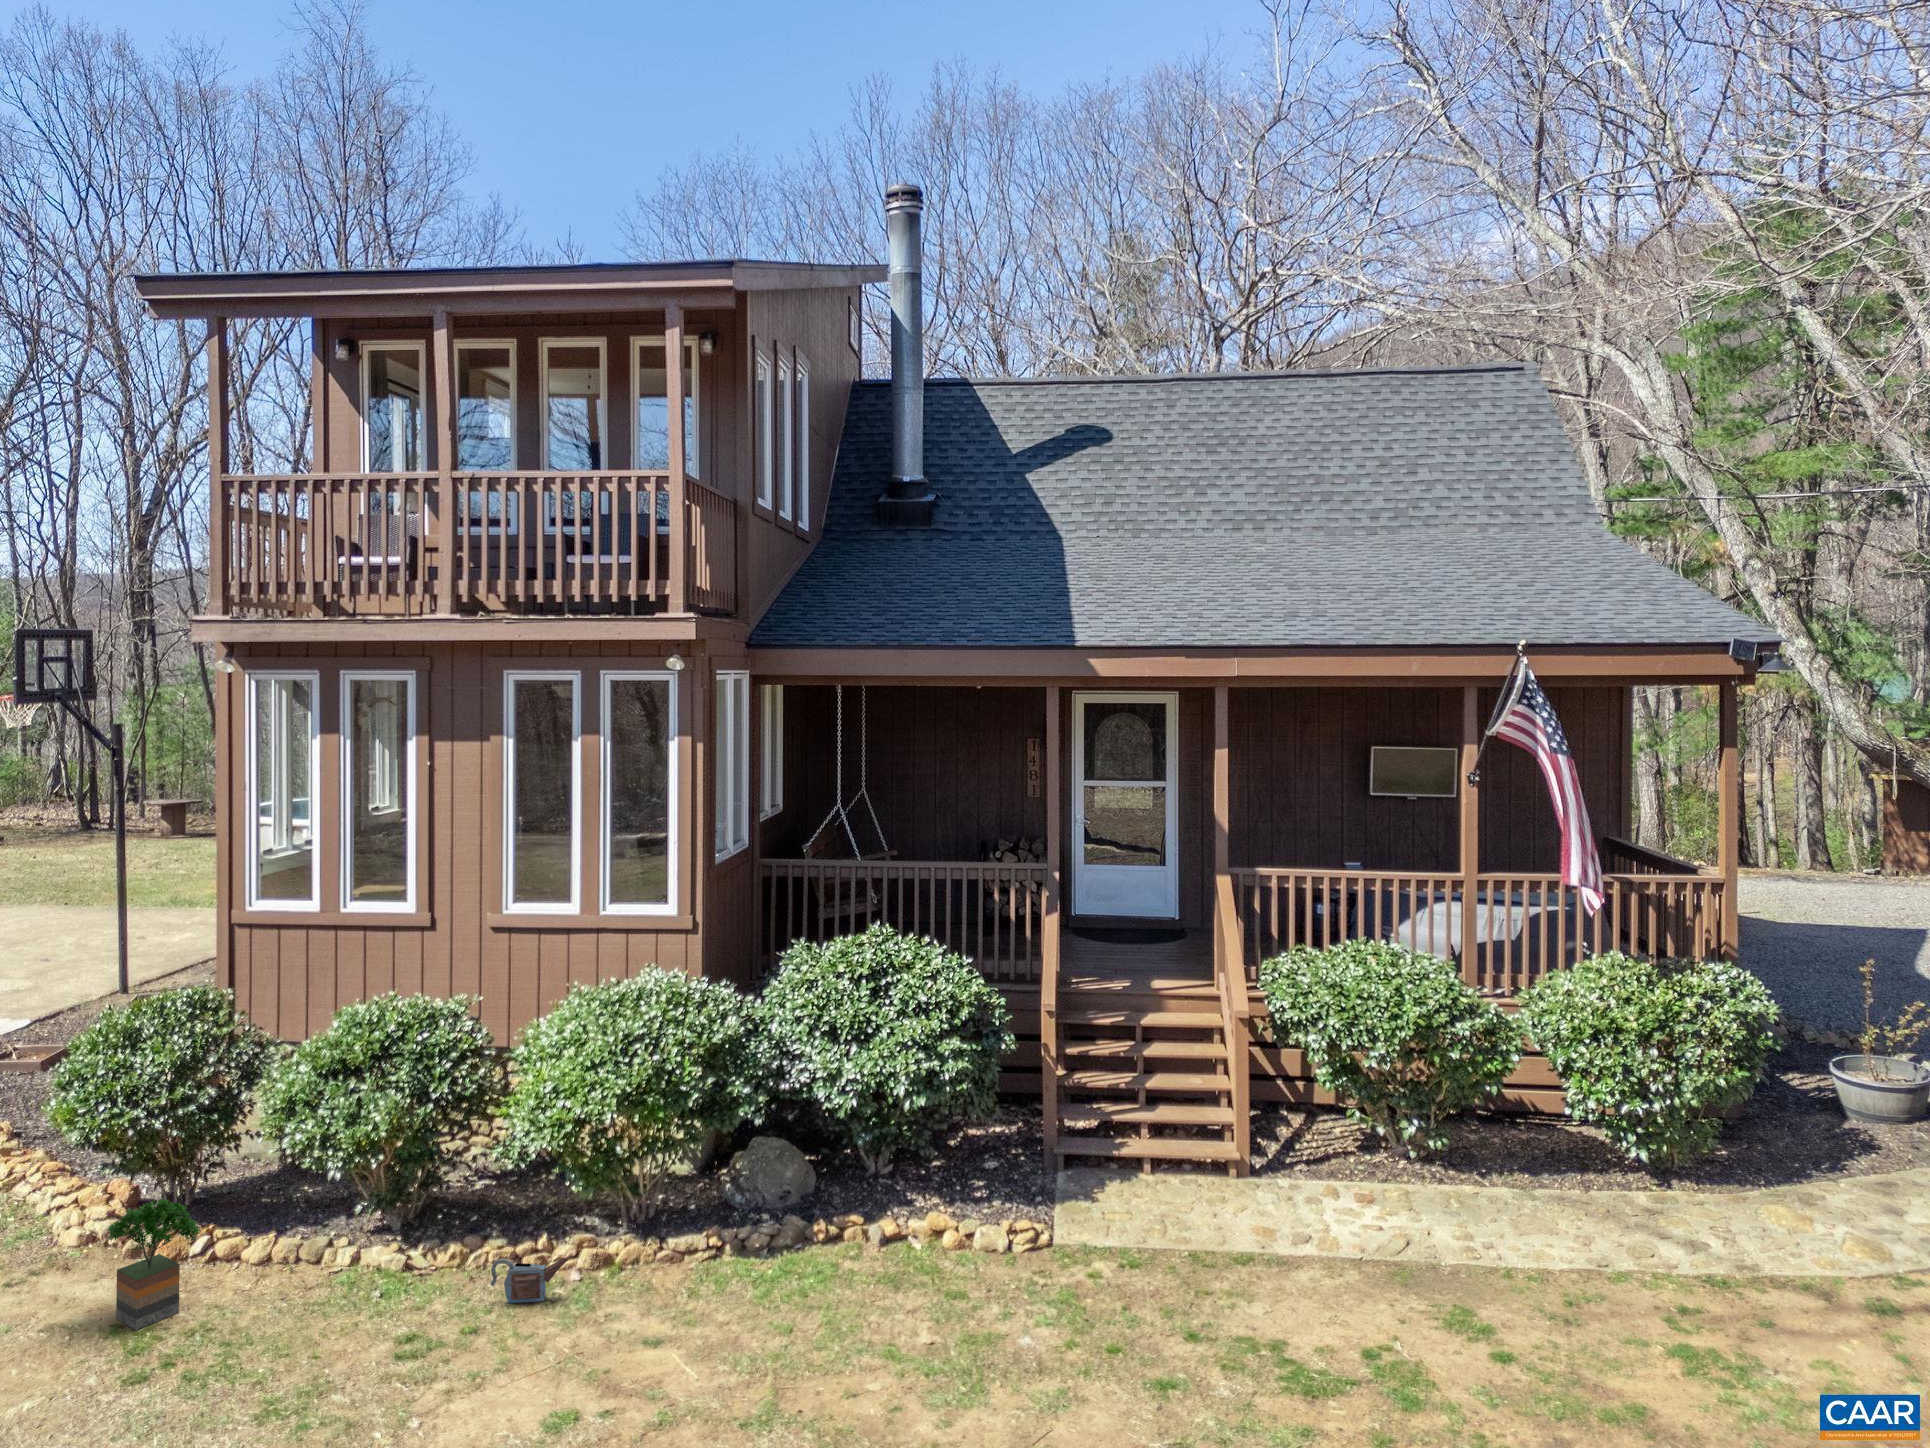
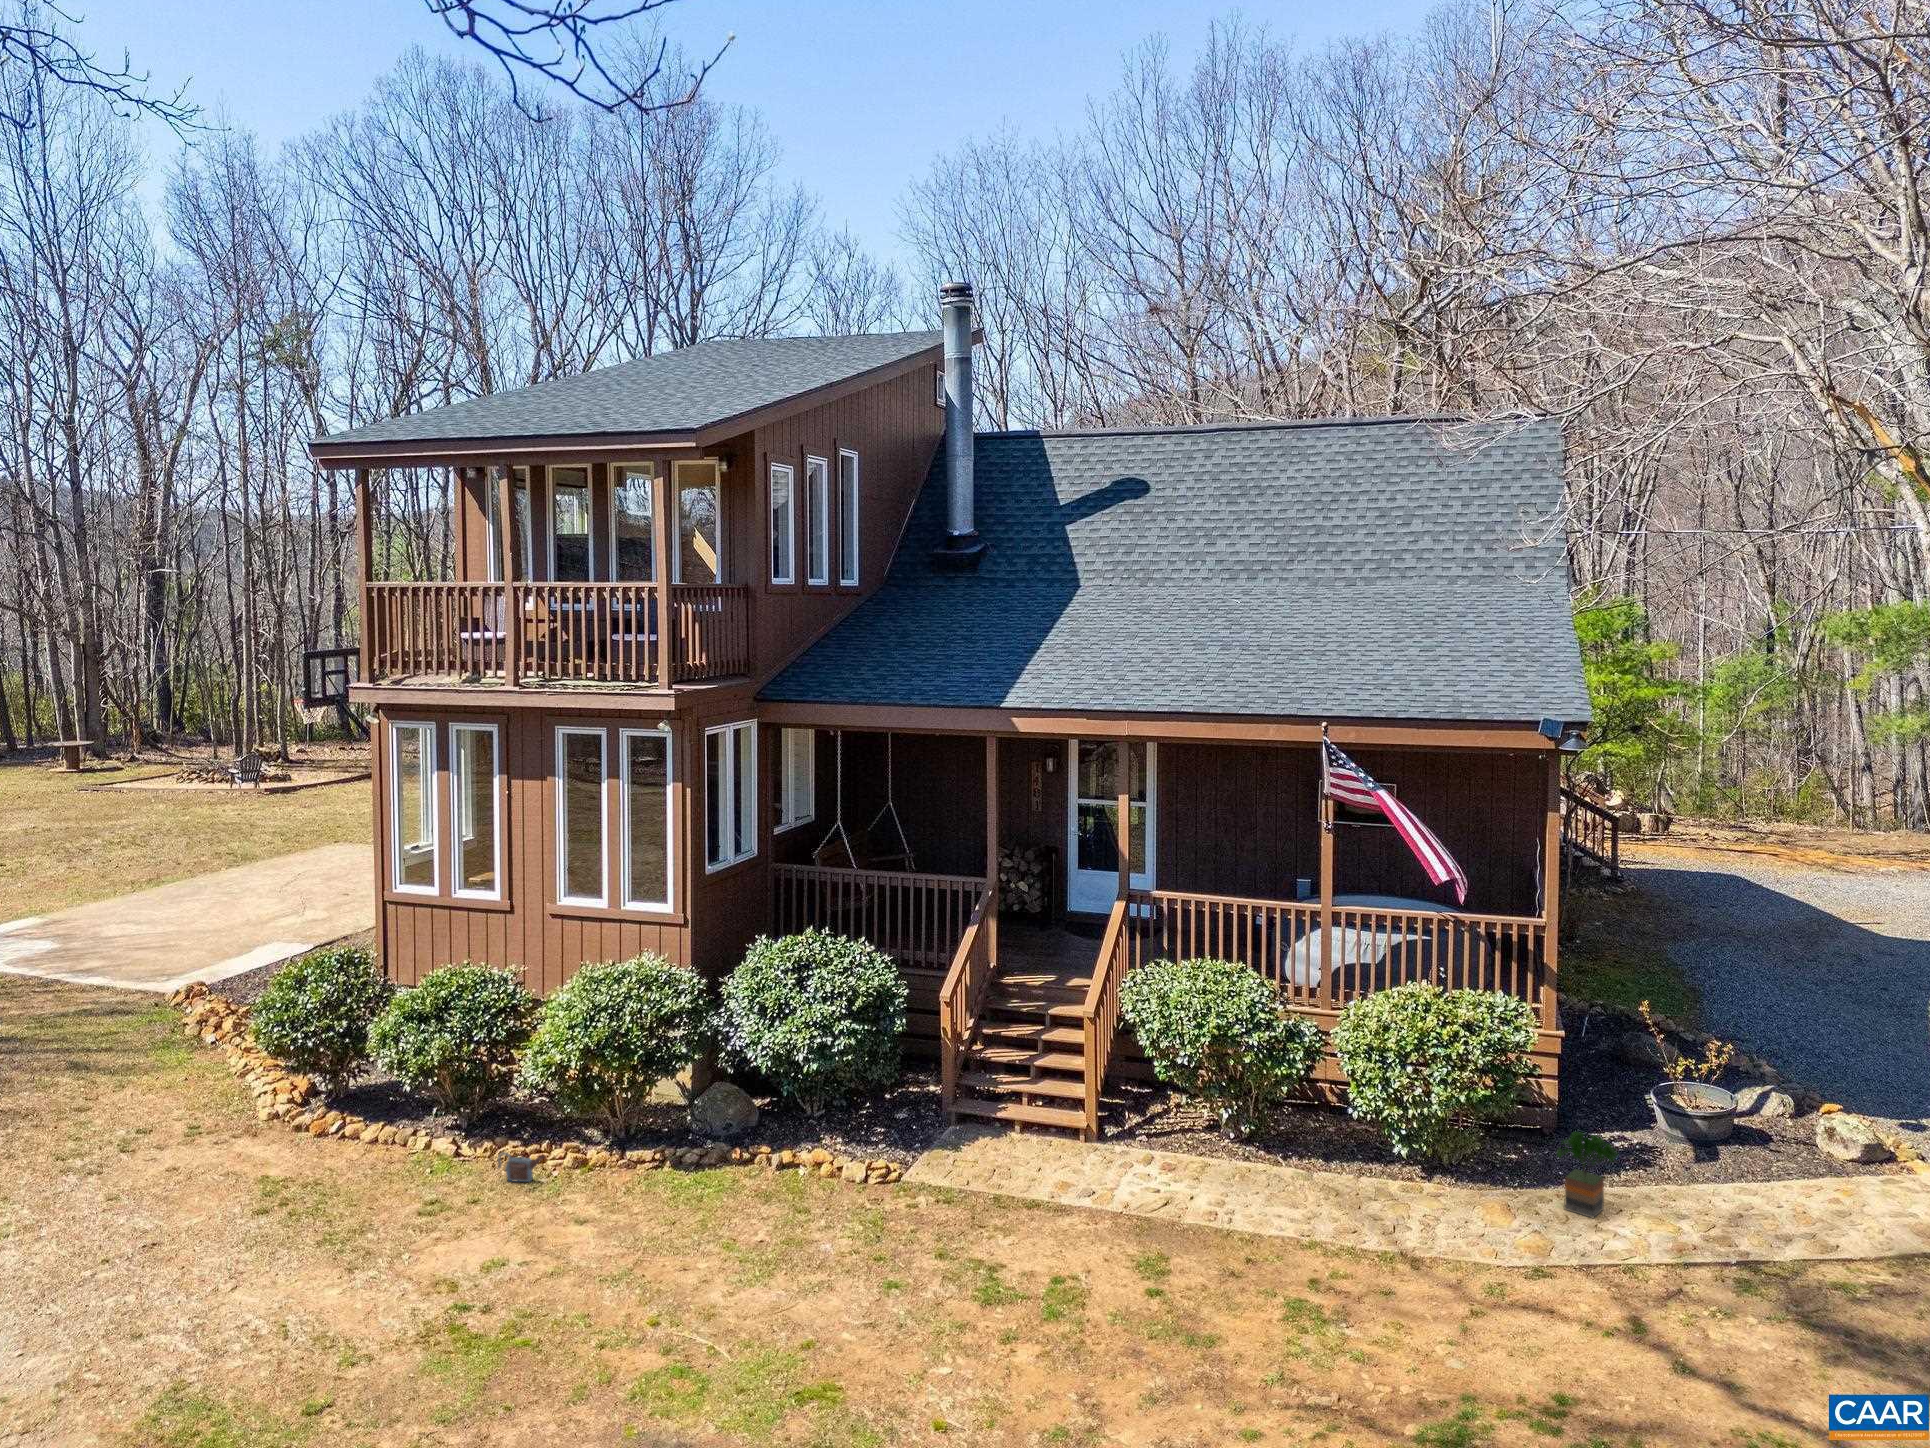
potted tree: present [108,1199,200,1330] -> present [1557,1132,1618,1218]

